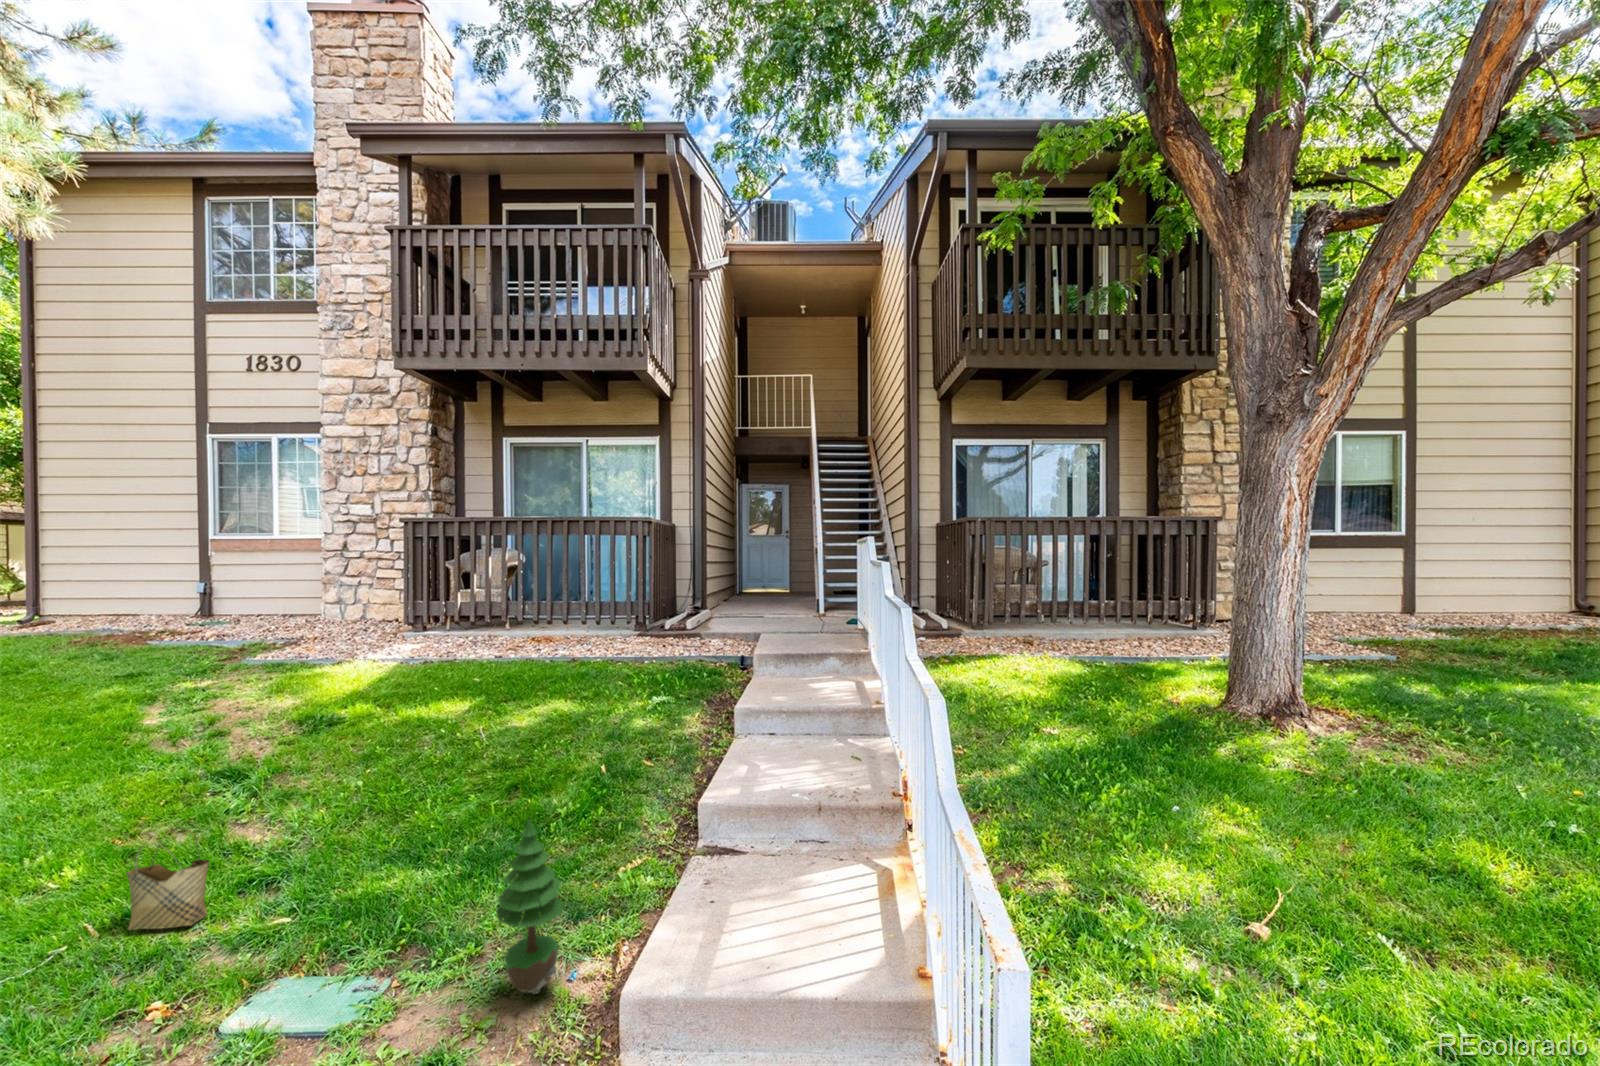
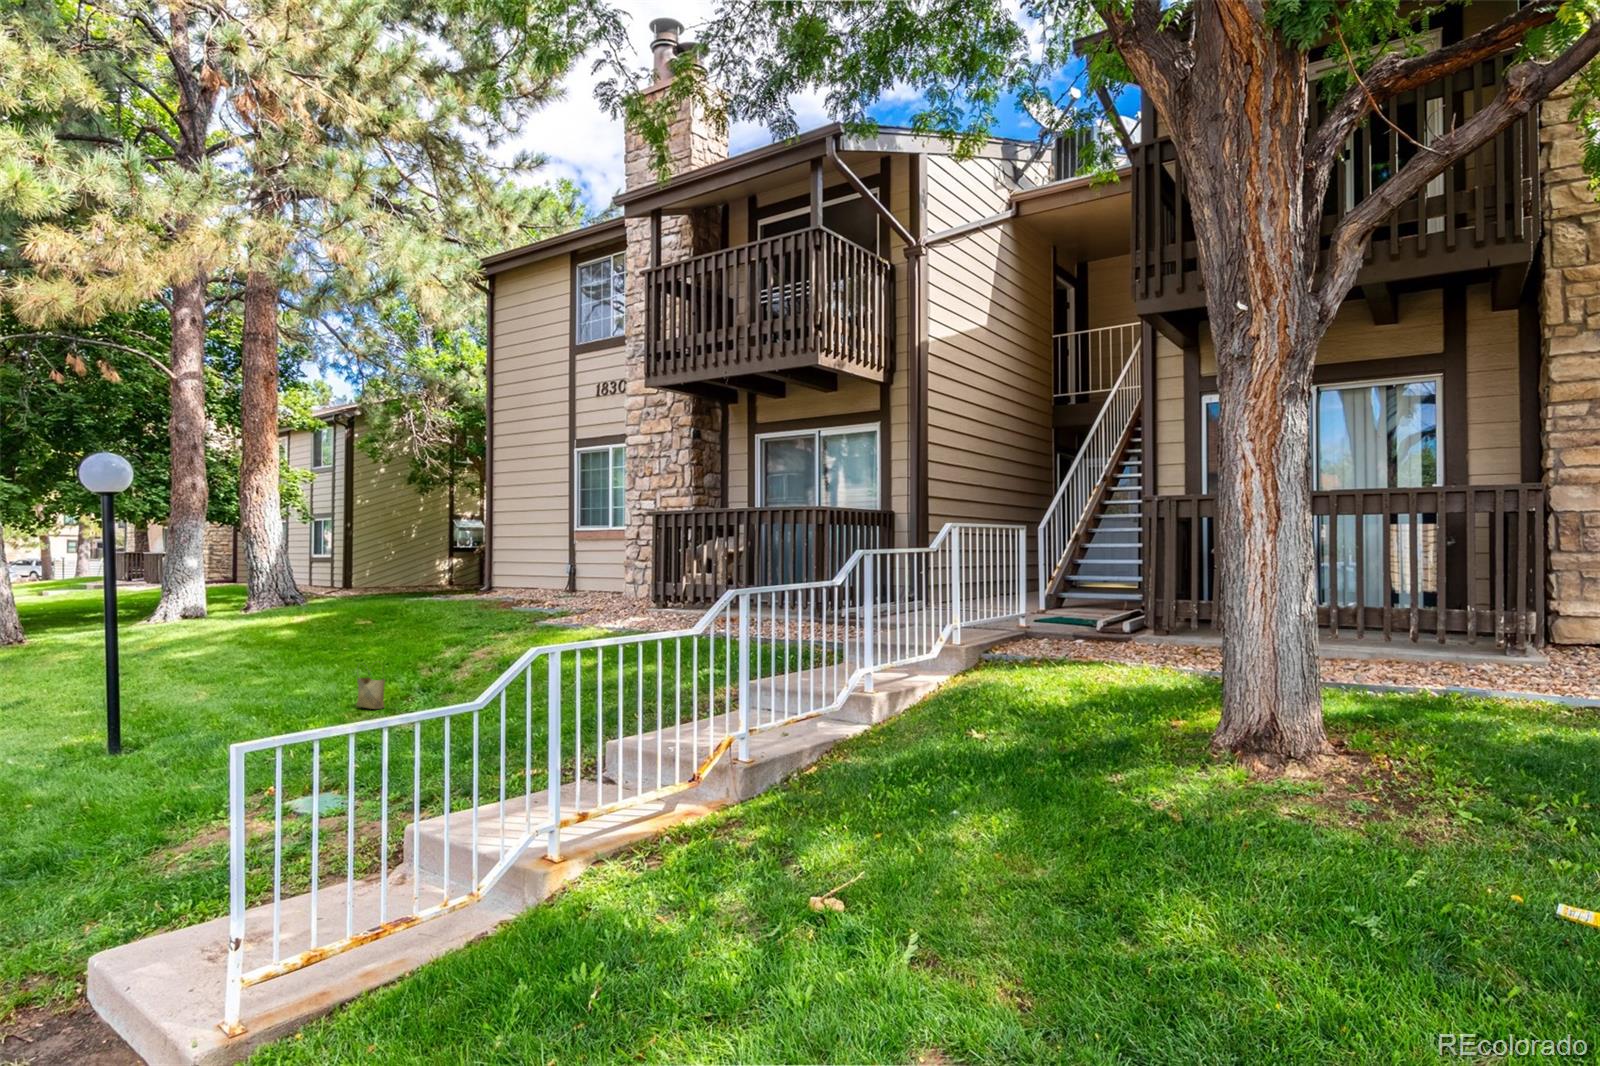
potted tree: present [496,820,564,994] -> none [423,655,460,751]

